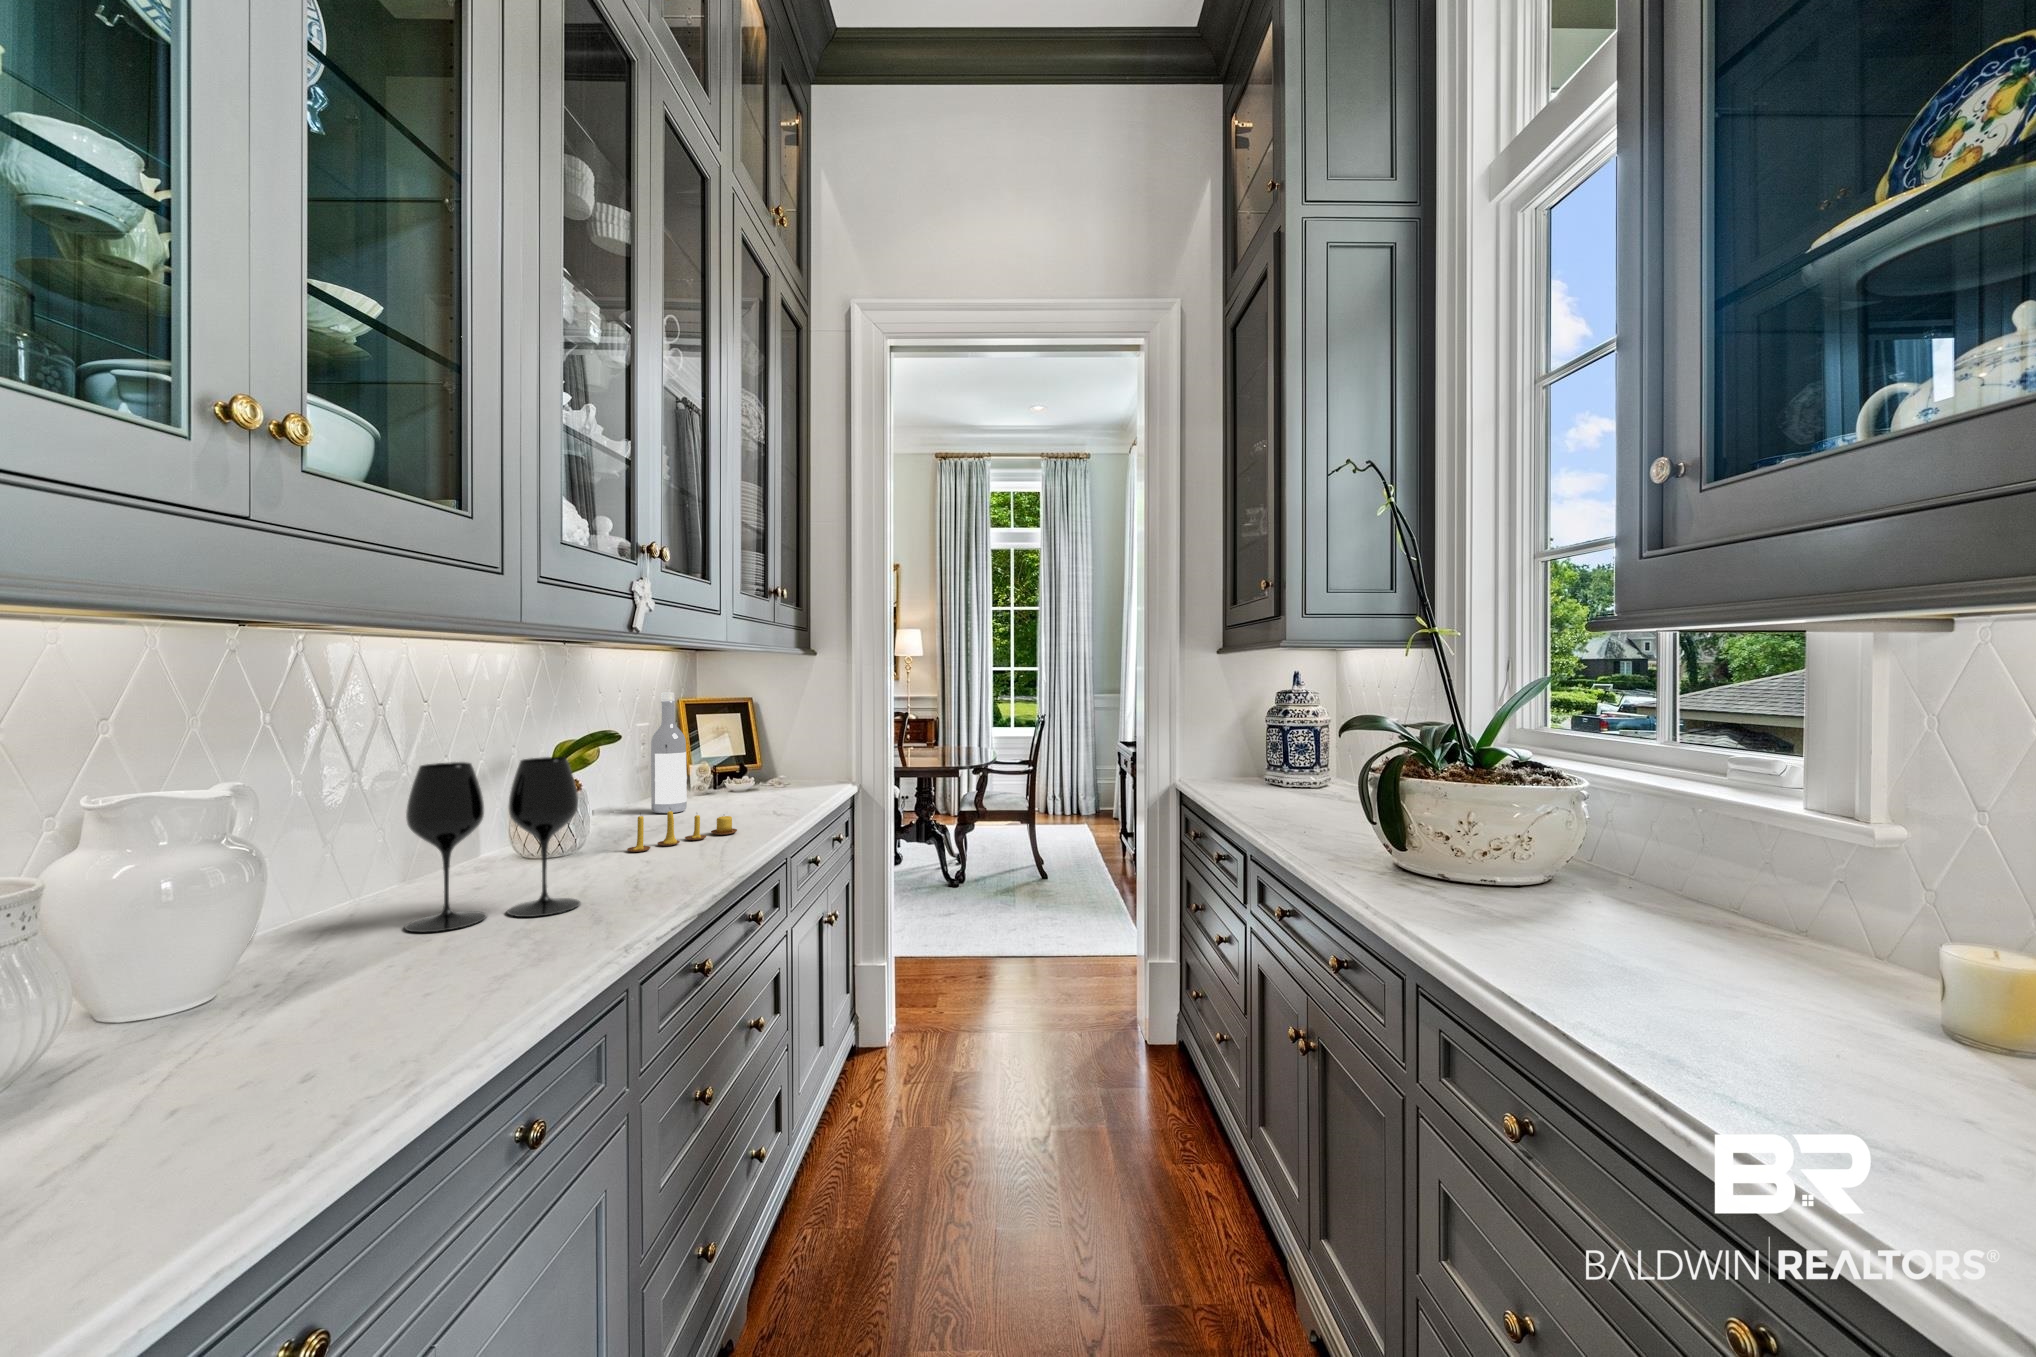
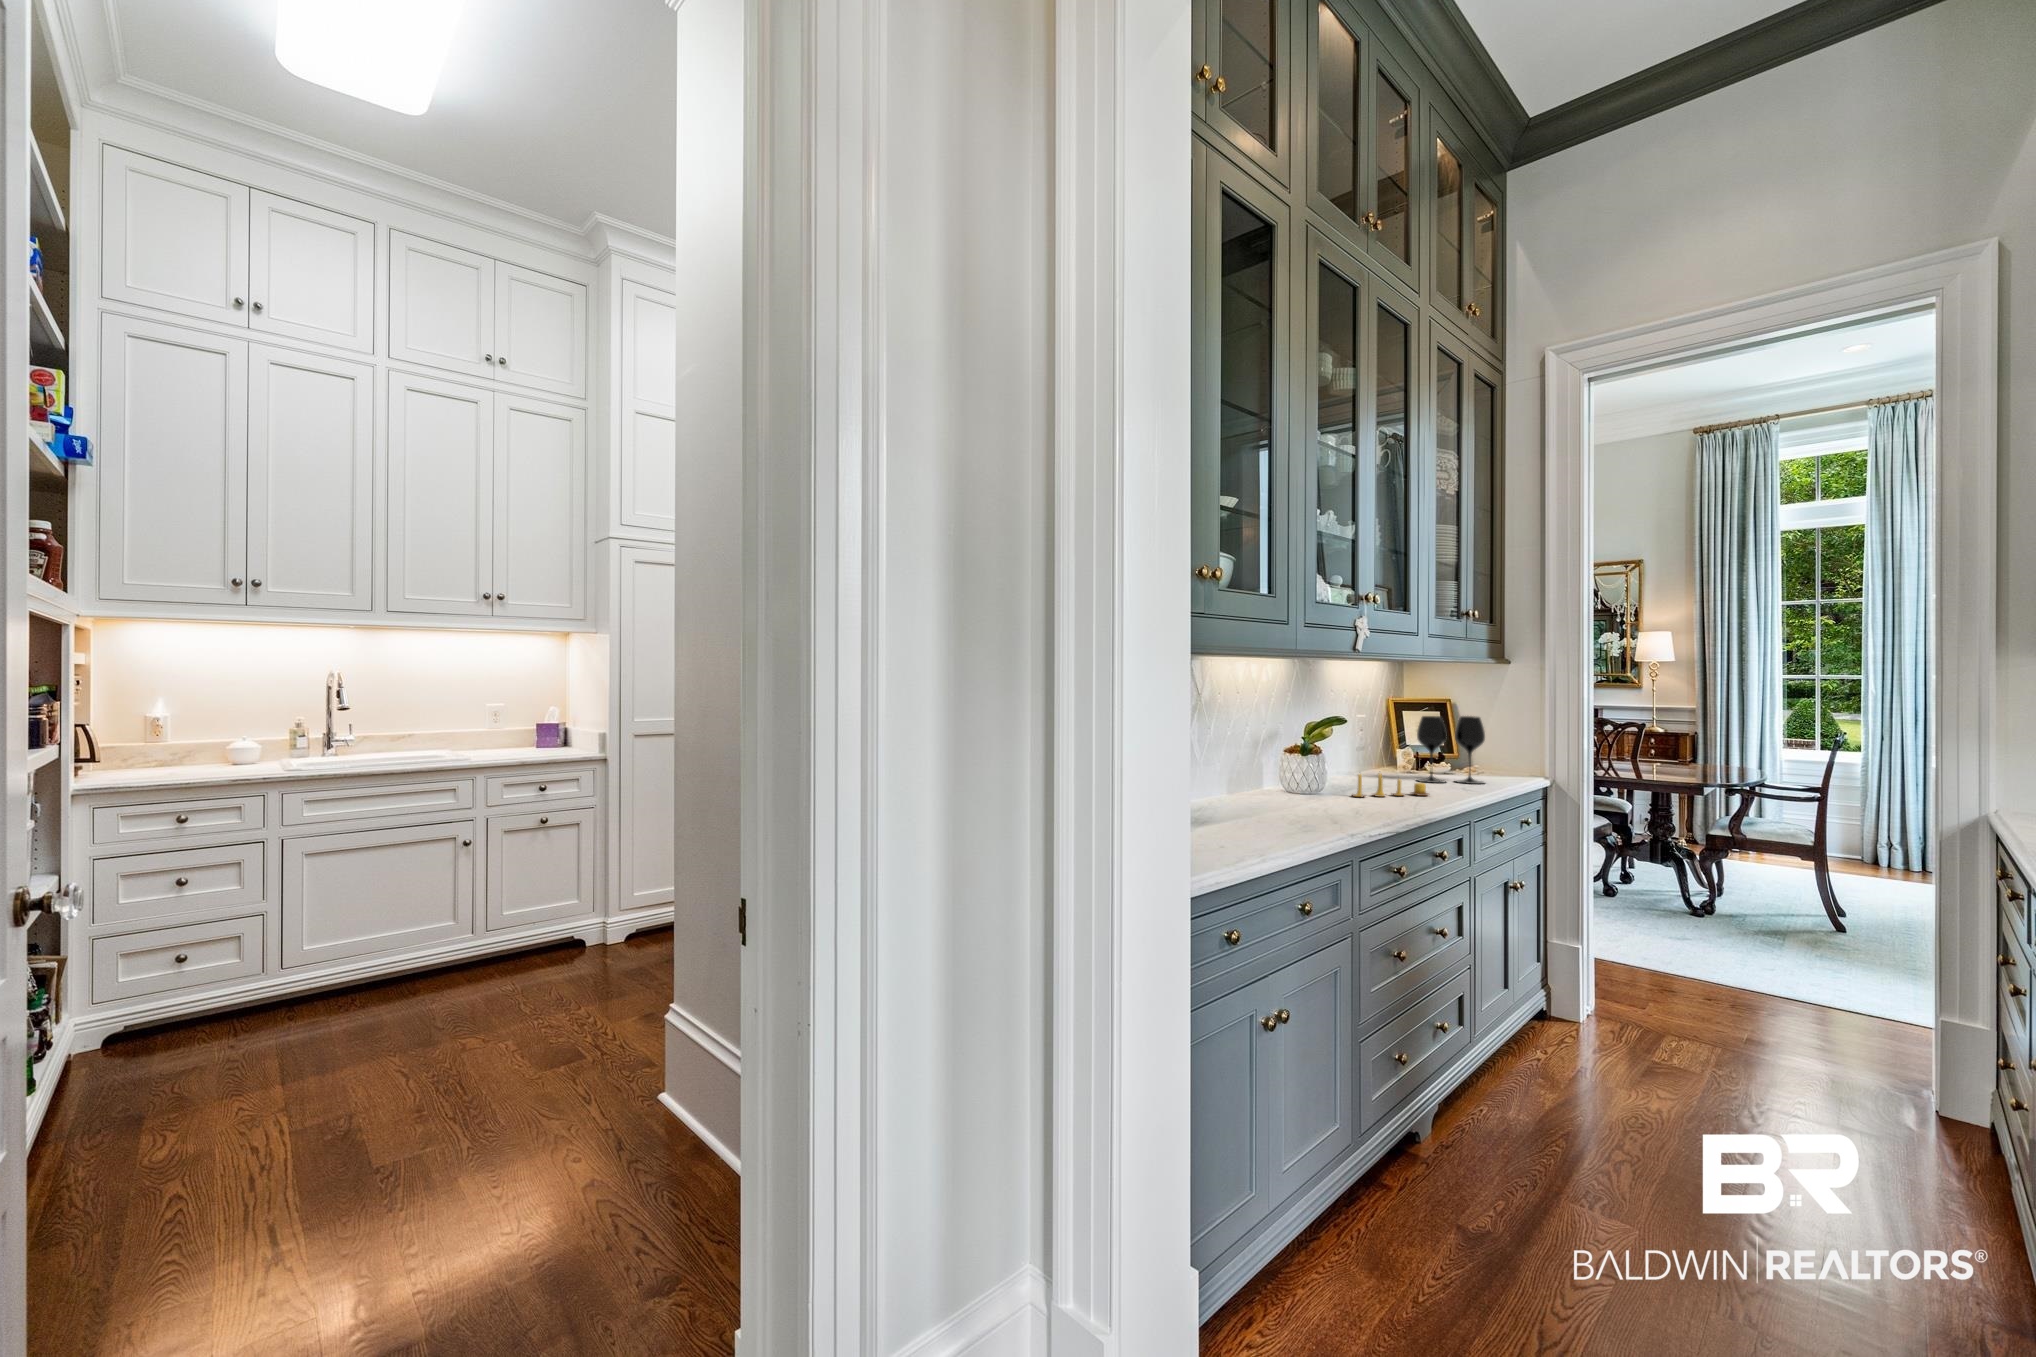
wine bottle: present [651,693,687,813] -> none [1367,693,1394,781]
wine glass: present [405,757,580,932] -> present [1416,716,1485,784]

